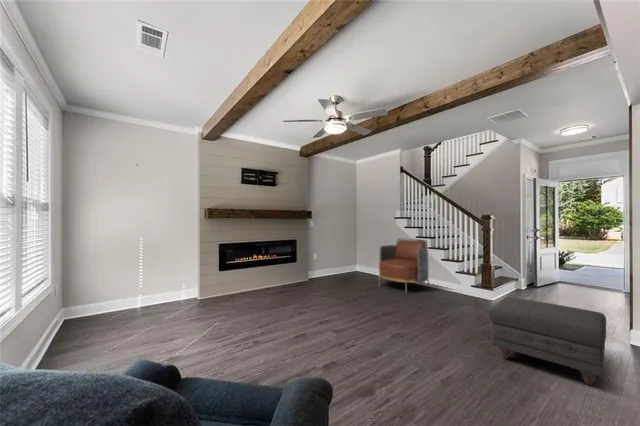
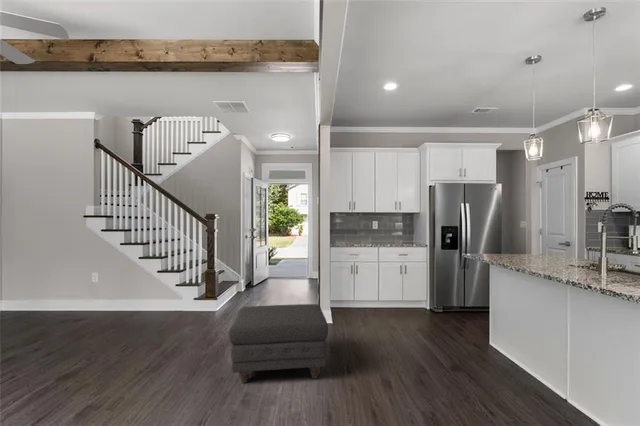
armchair: present [379,239,429,293] -> none [50,247,140,331]

